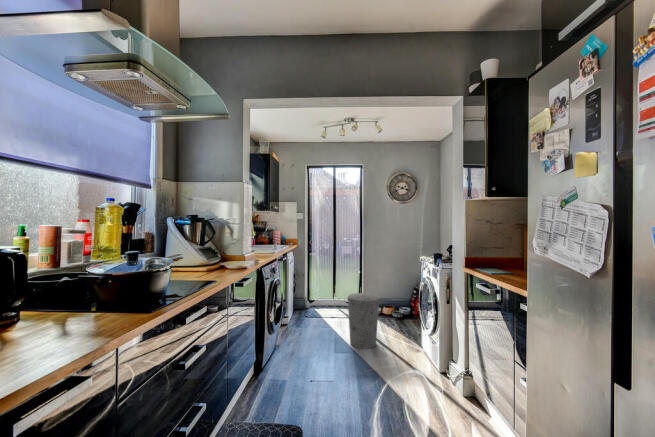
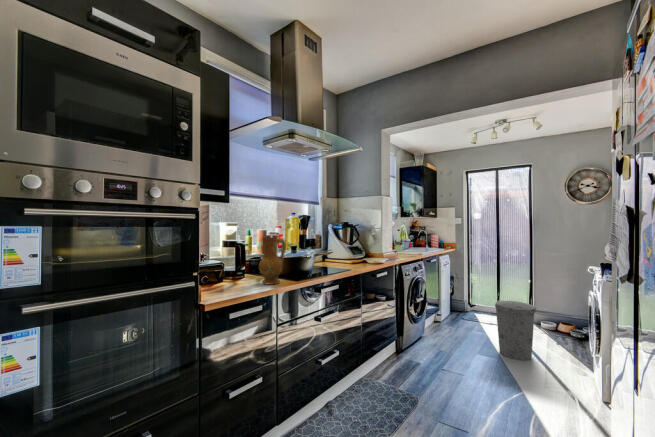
ceramic jug: none [61,233,124,330] -> present [259,235,286,285]

